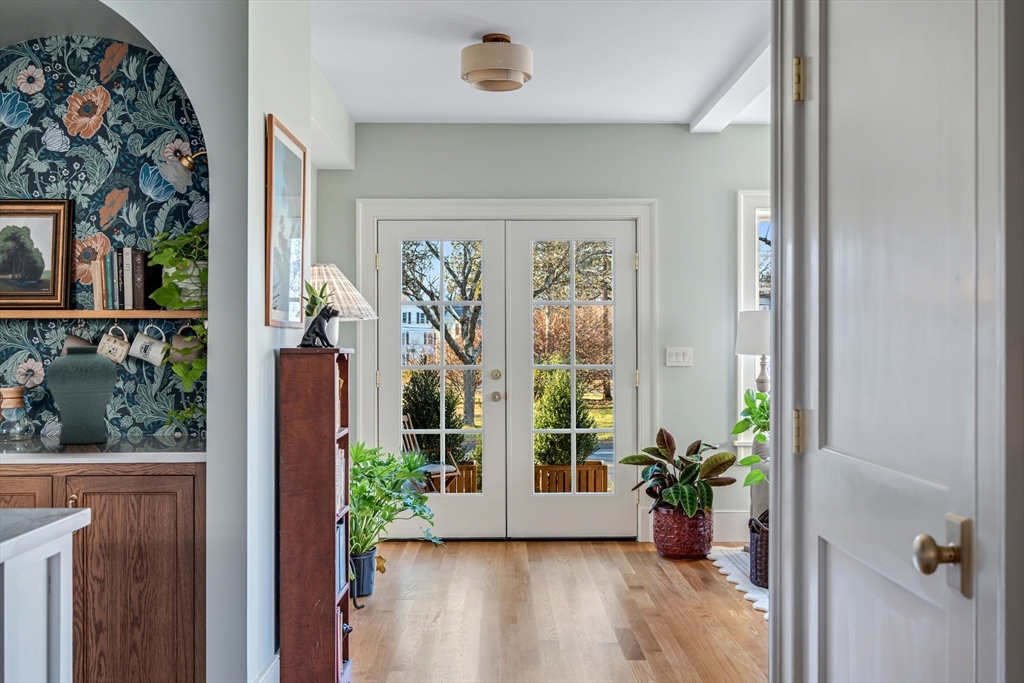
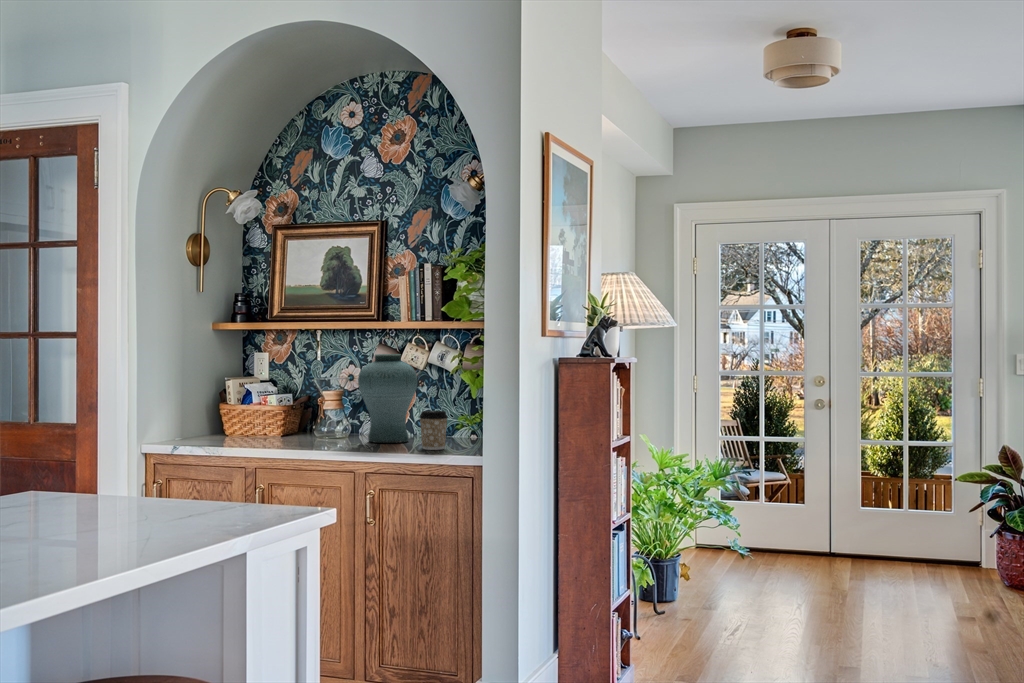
coffee cup: none [126,406,159,448] -> present [420,411,448,450]

